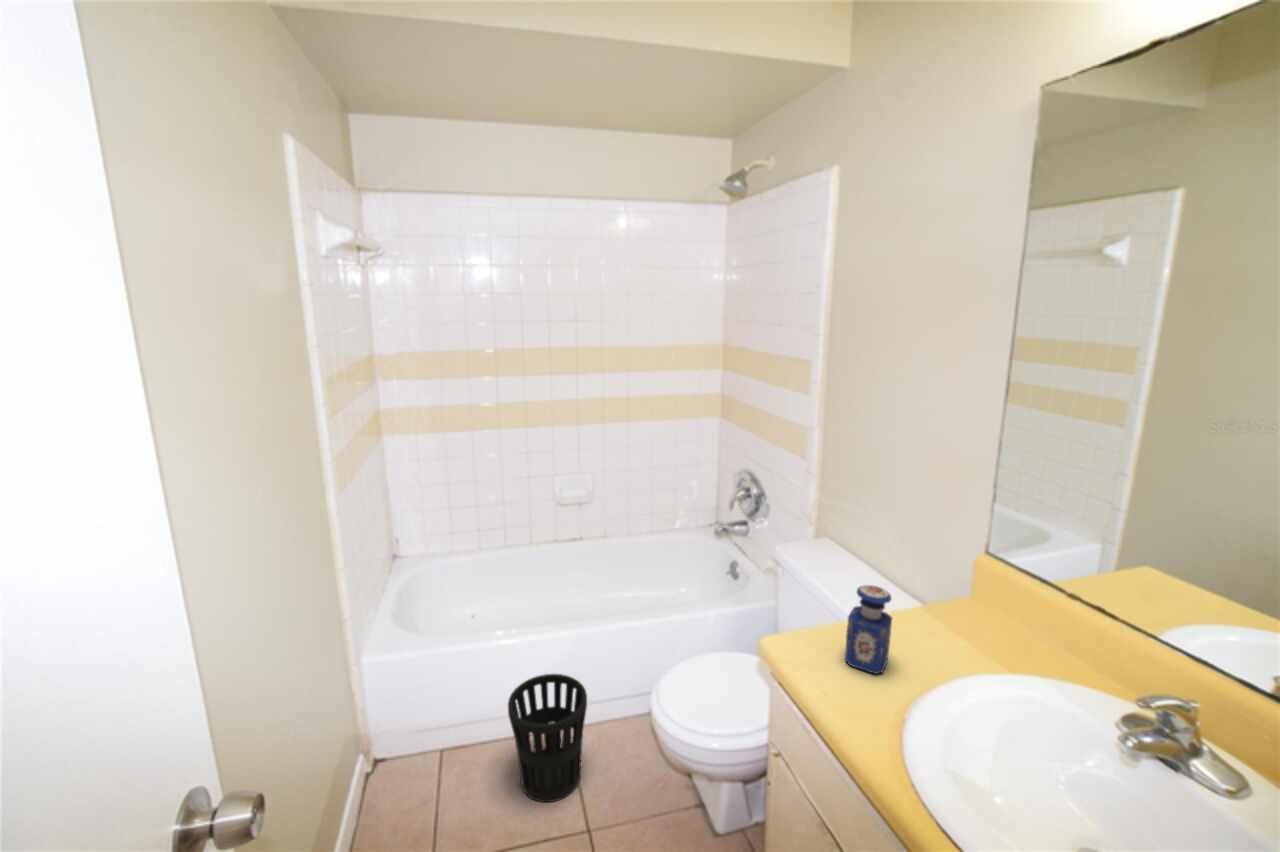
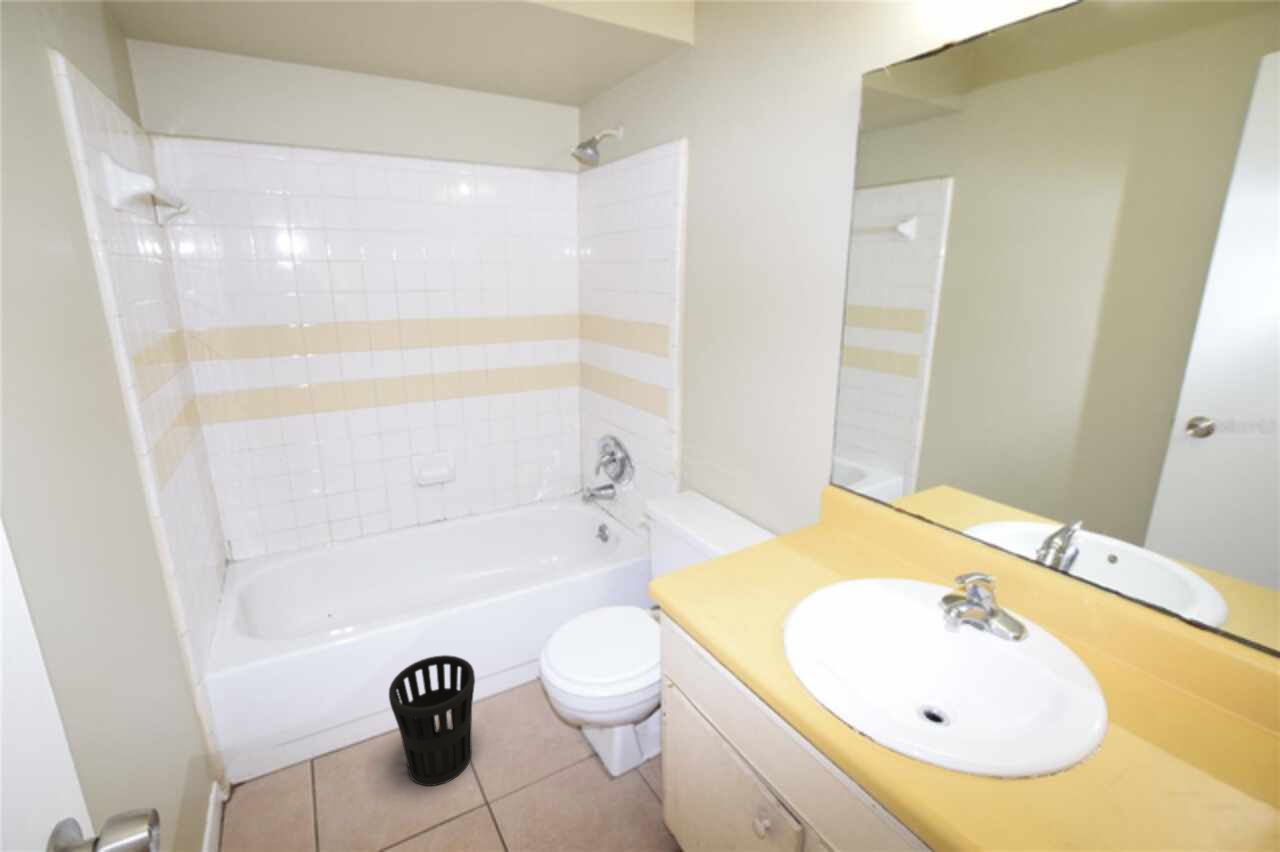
perfume bottle: present [845,585,892,674] -> none [731,519,768,595]

